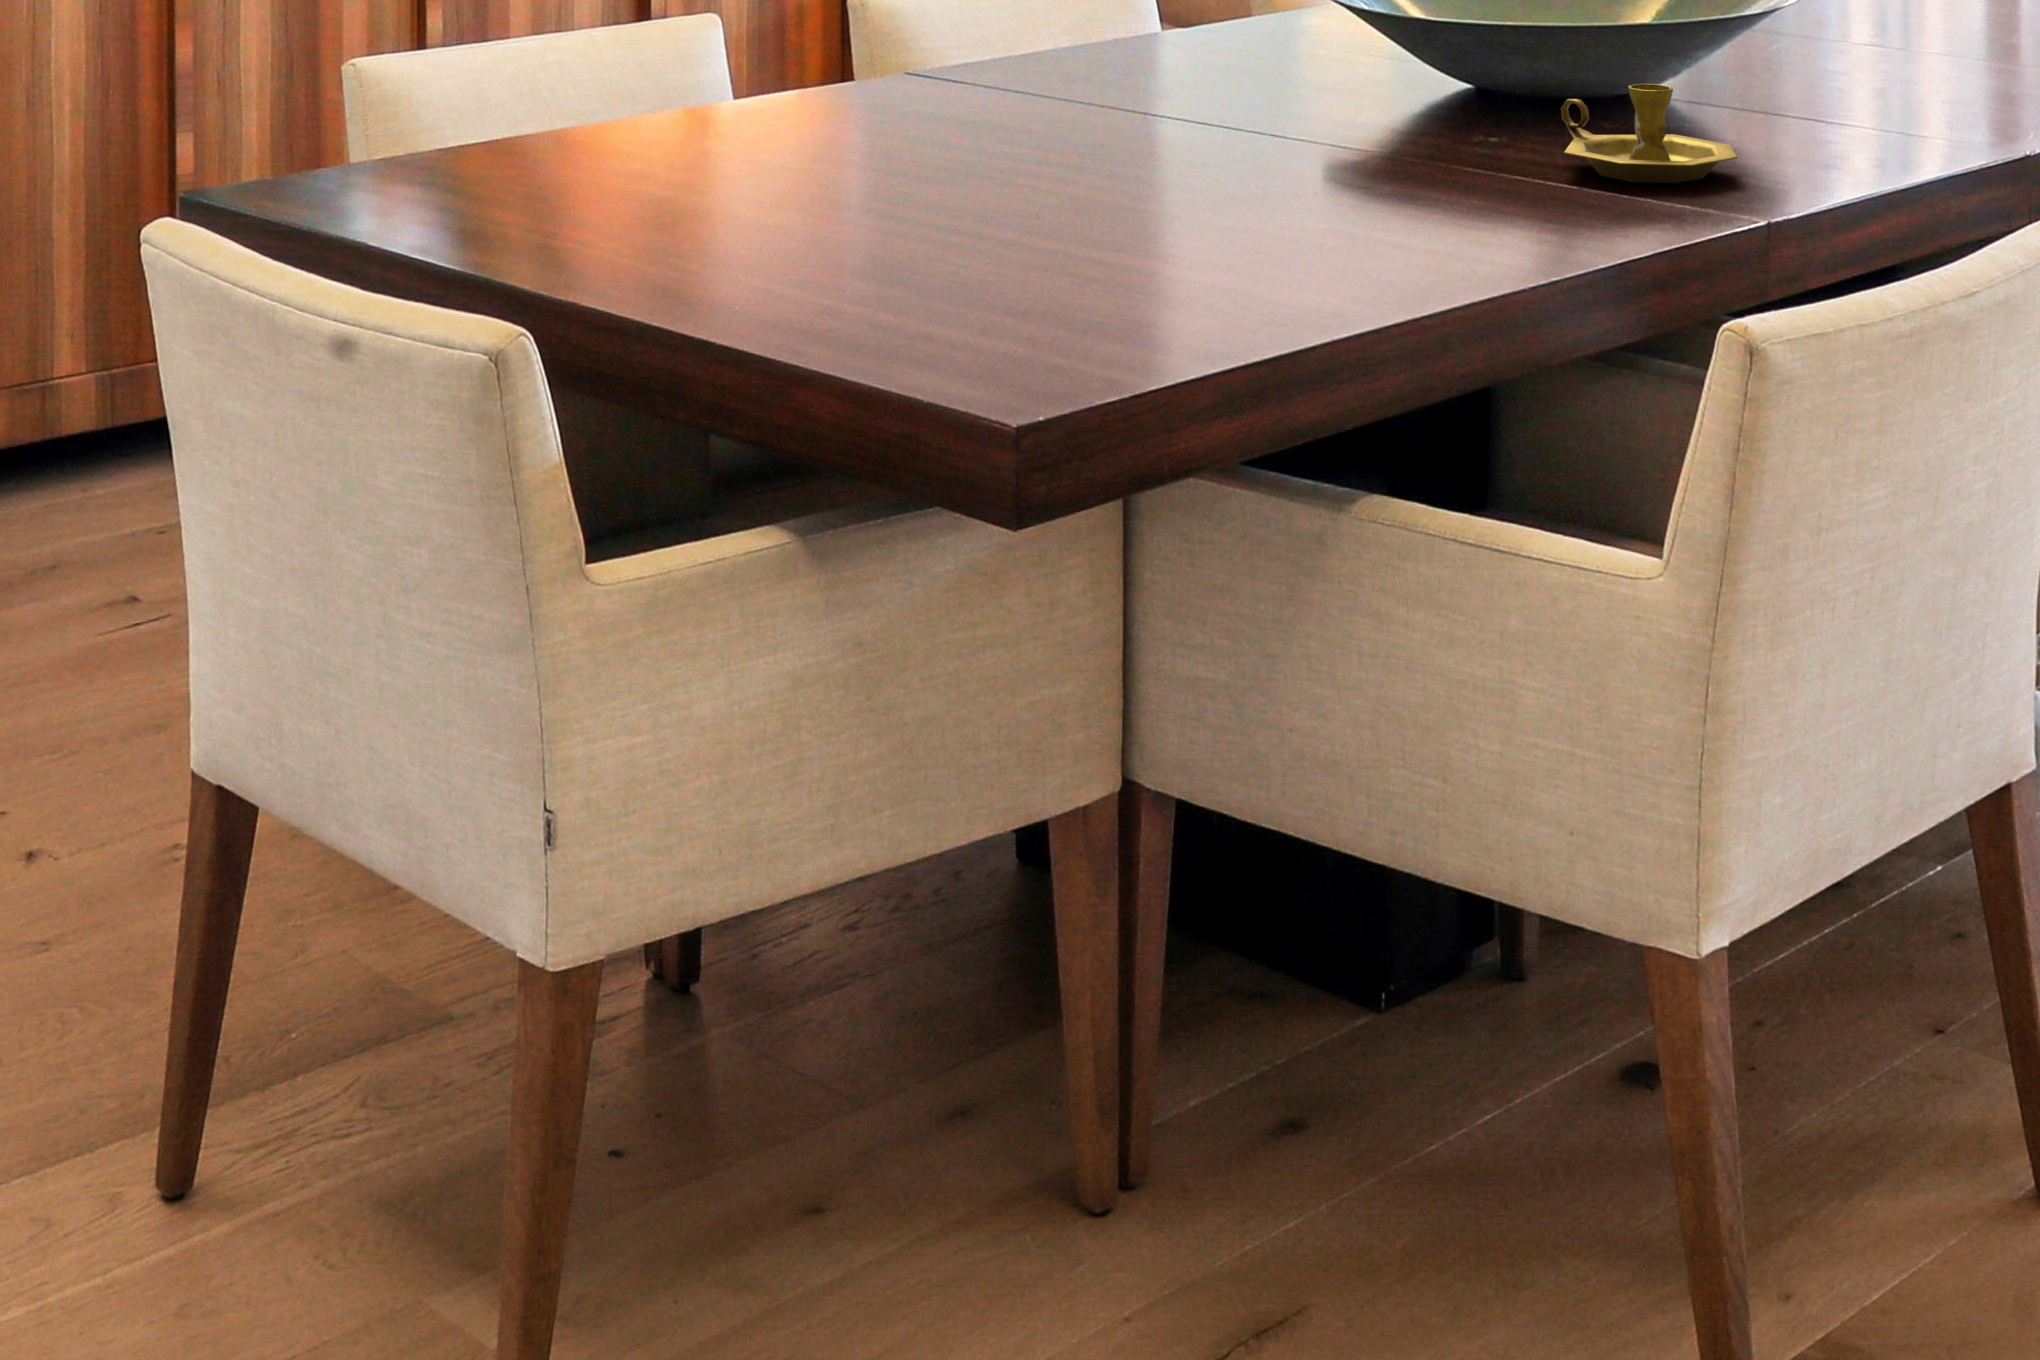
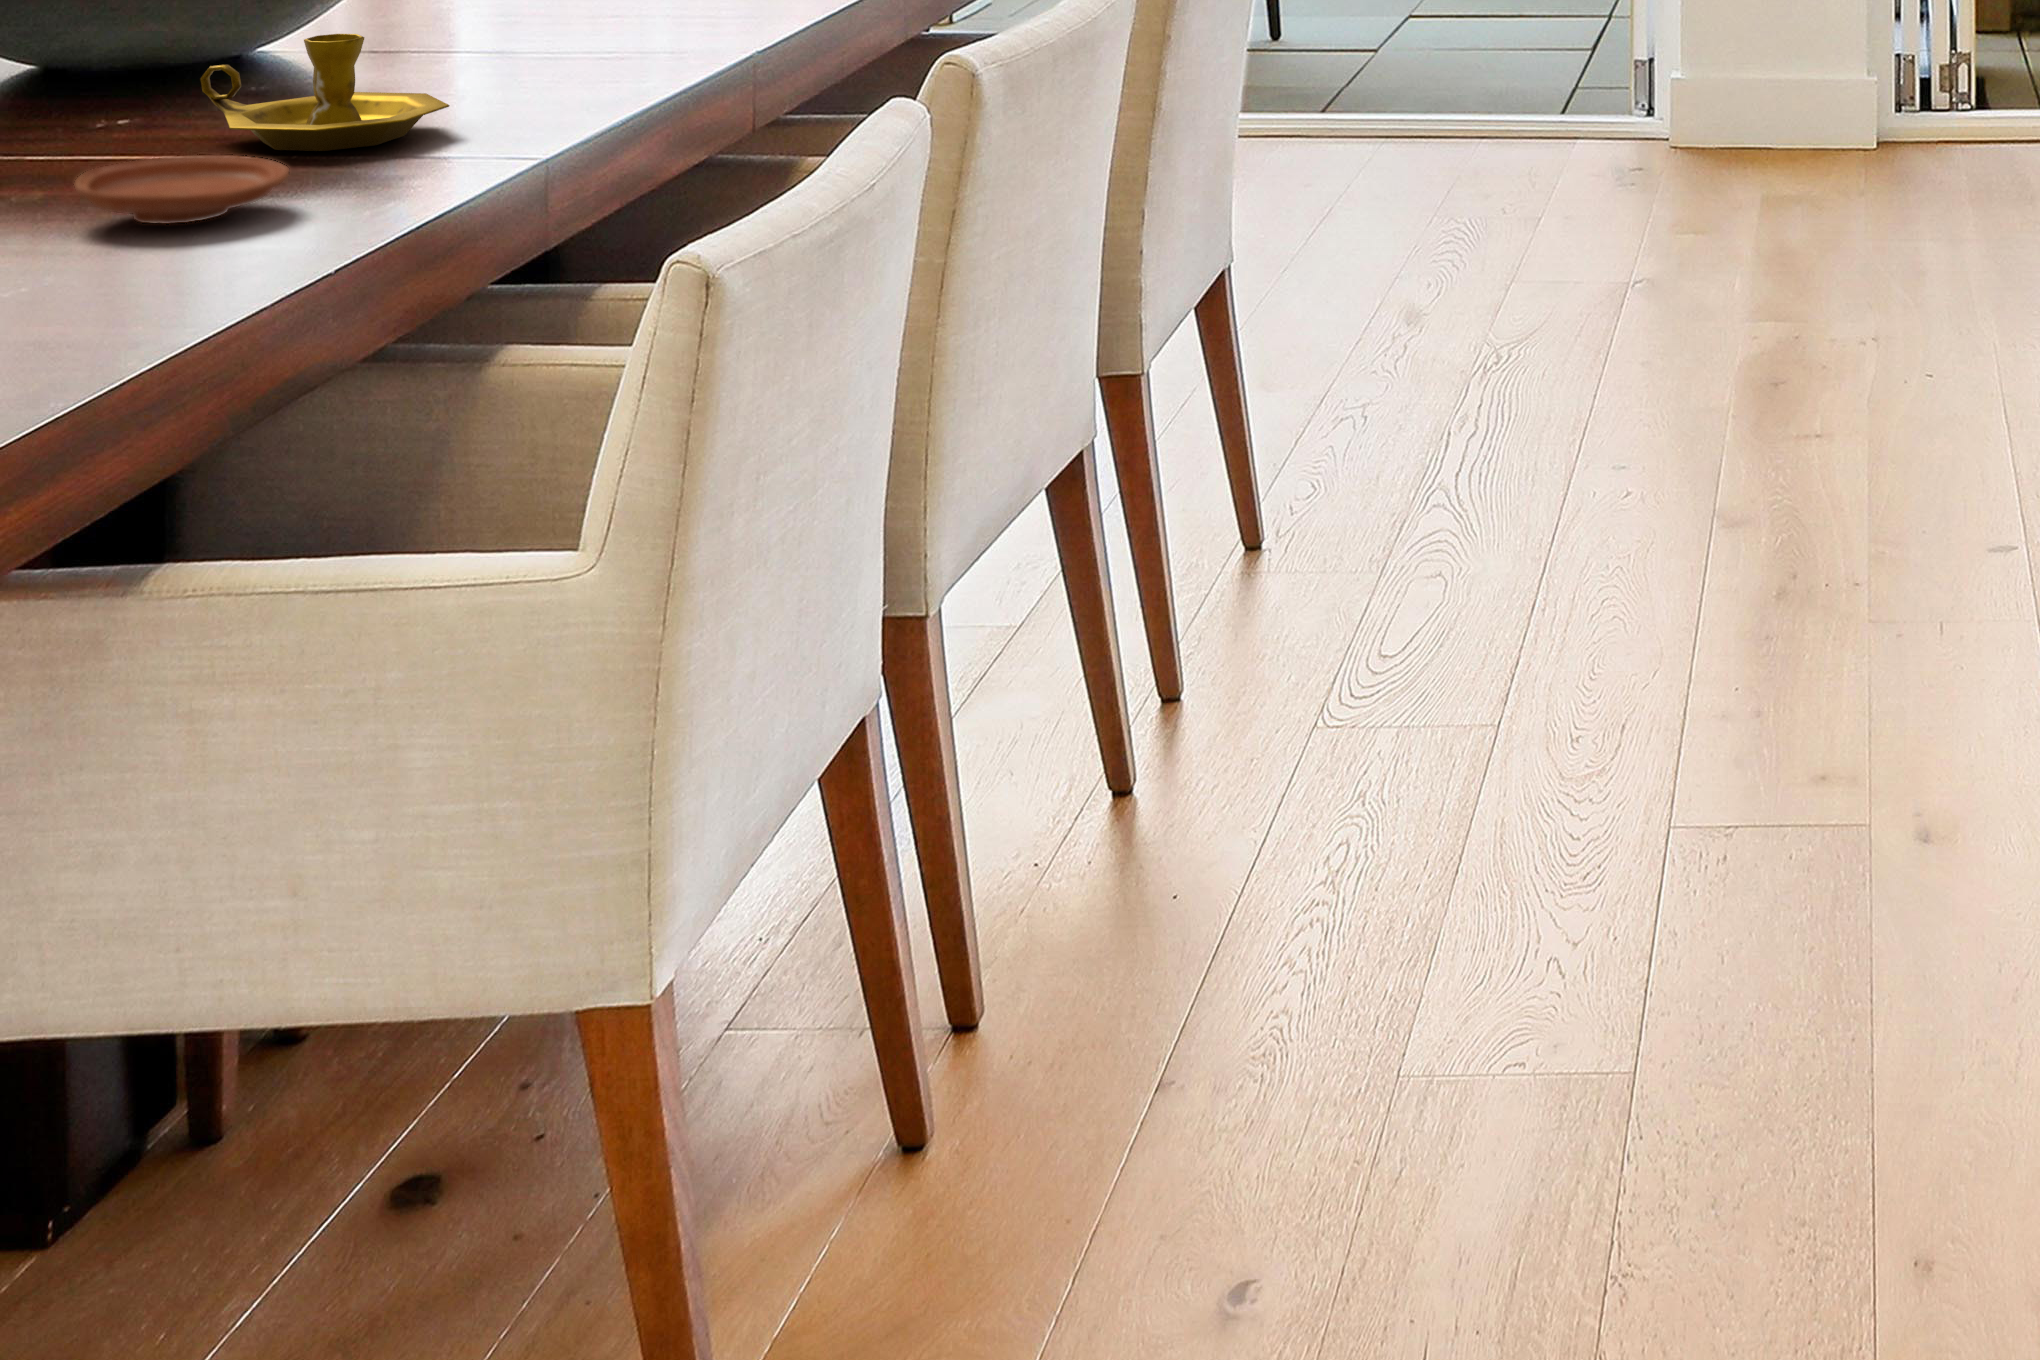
plate: none [1413,169,1568,225] -> present [75,155,289,224]

